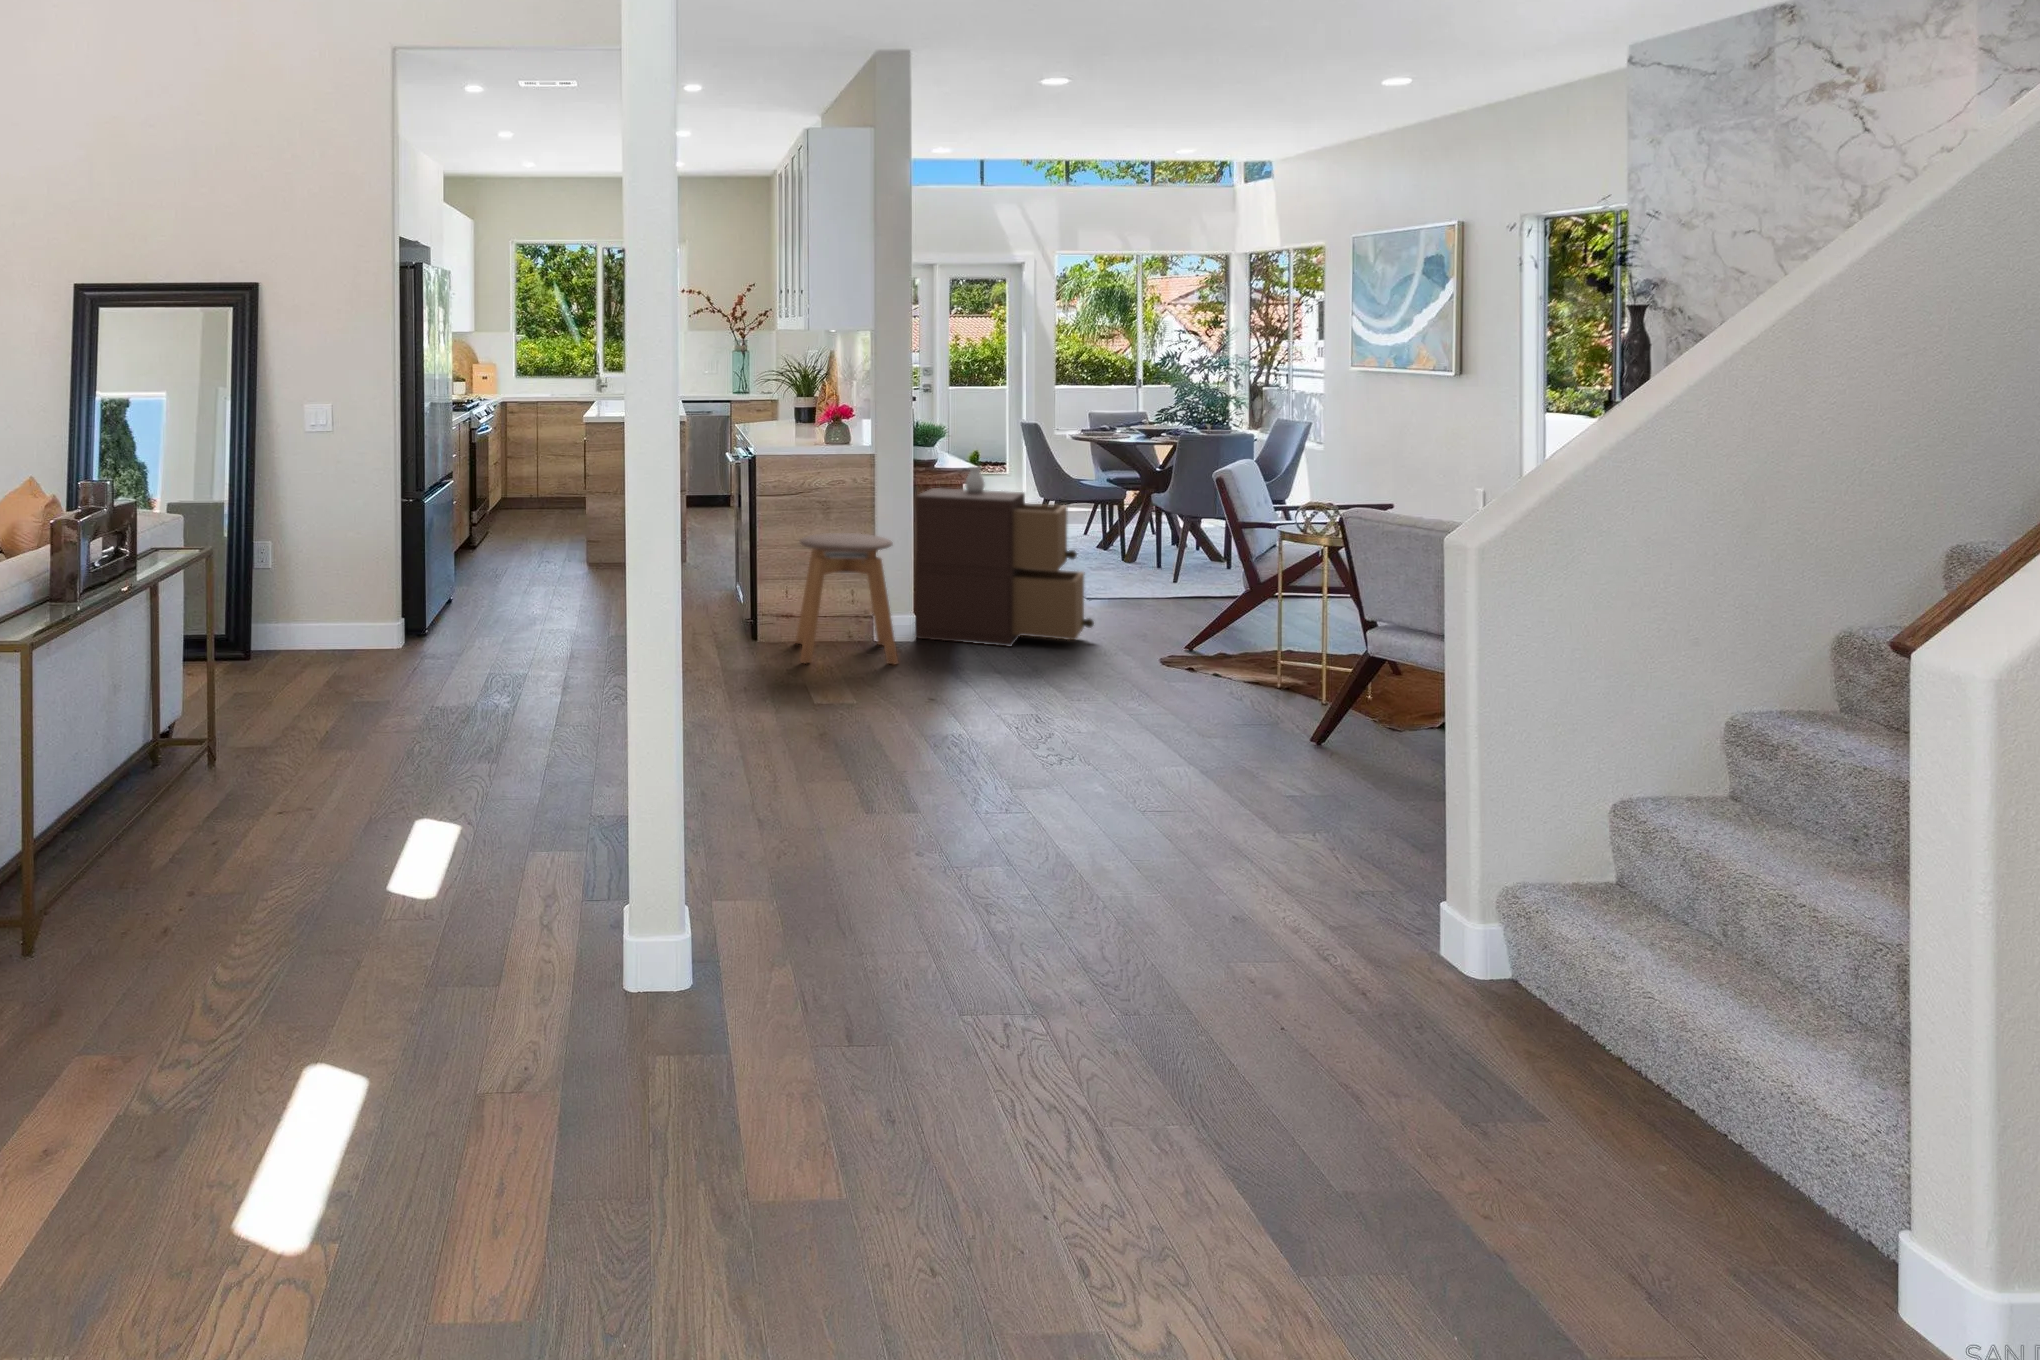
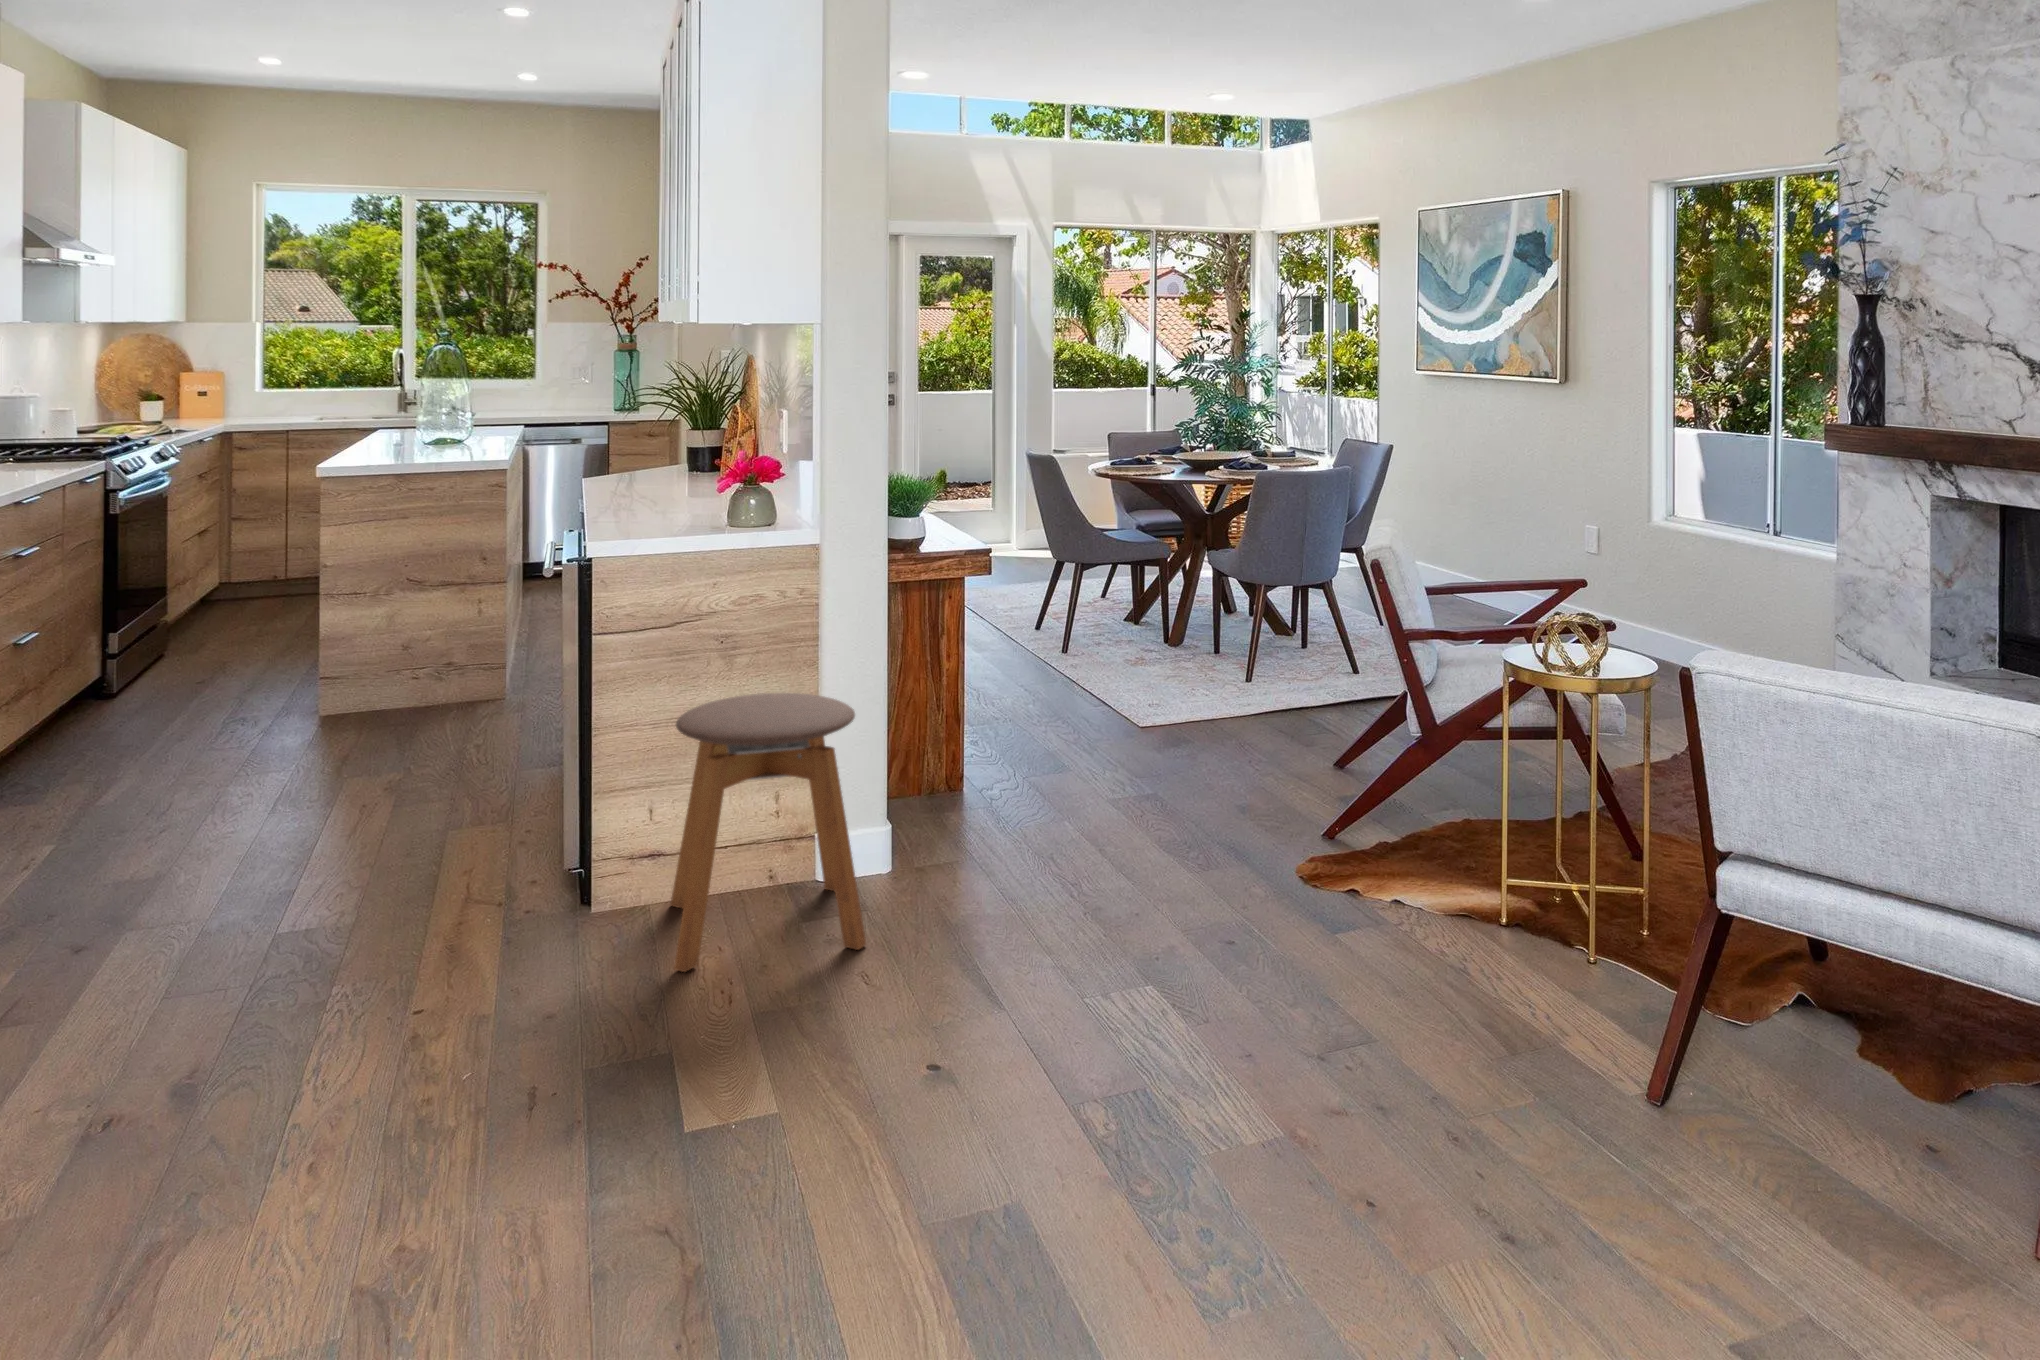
storage cabinet: present [915,467,1094,647] -> none [891,553,1183,867]

